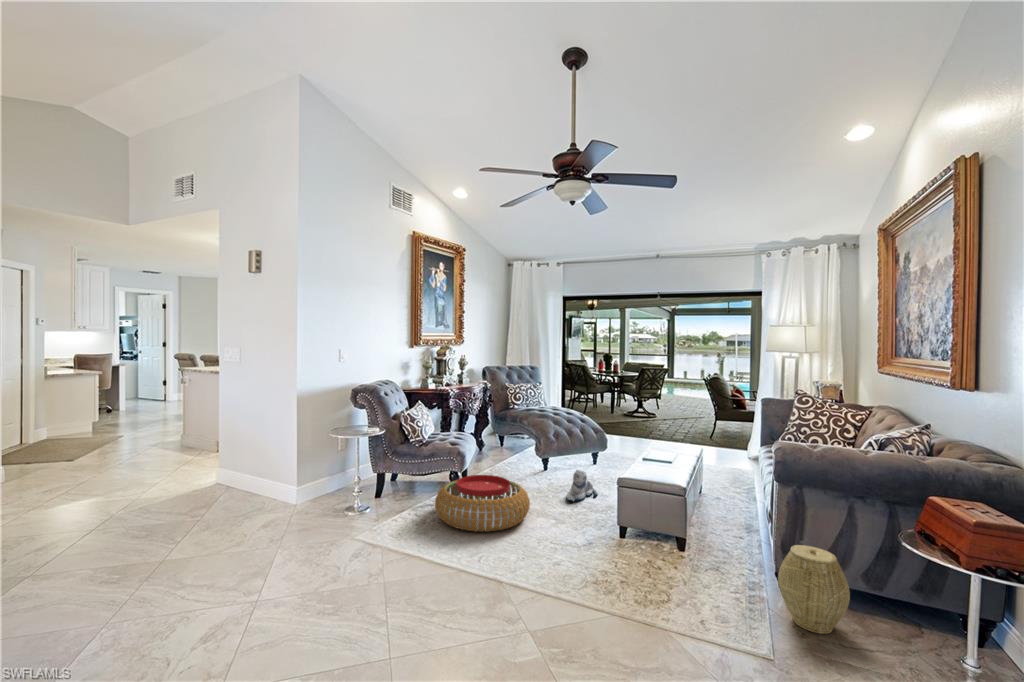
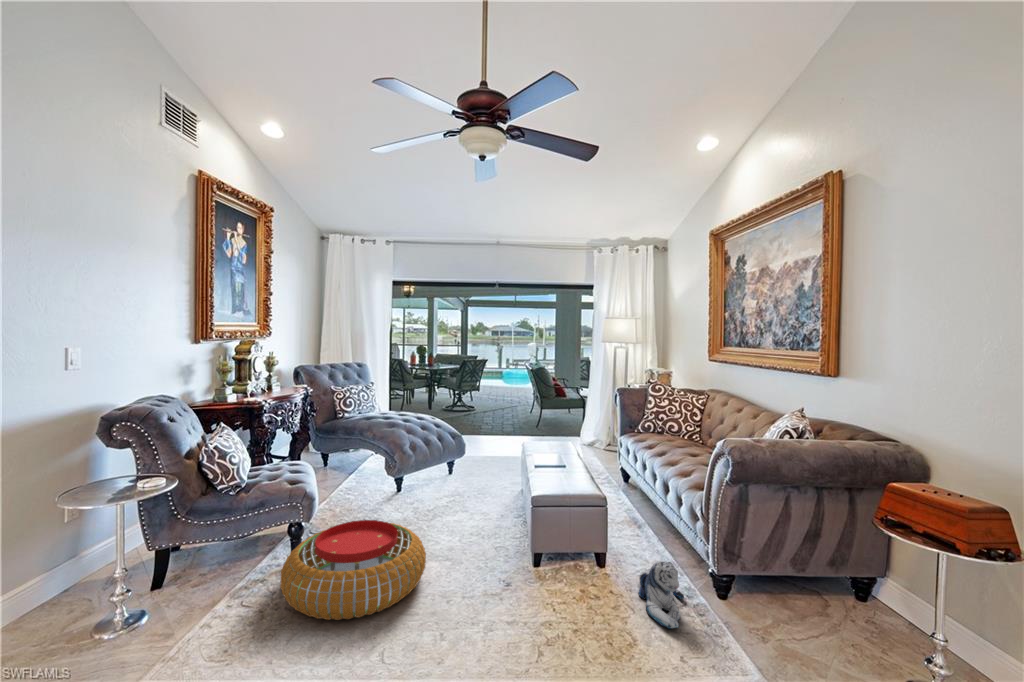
plush toy: present [566,470,598,501] -> present [638,561,684,629]
woven basket: present [778,545,850,634] -> none [751,548,826,643]

